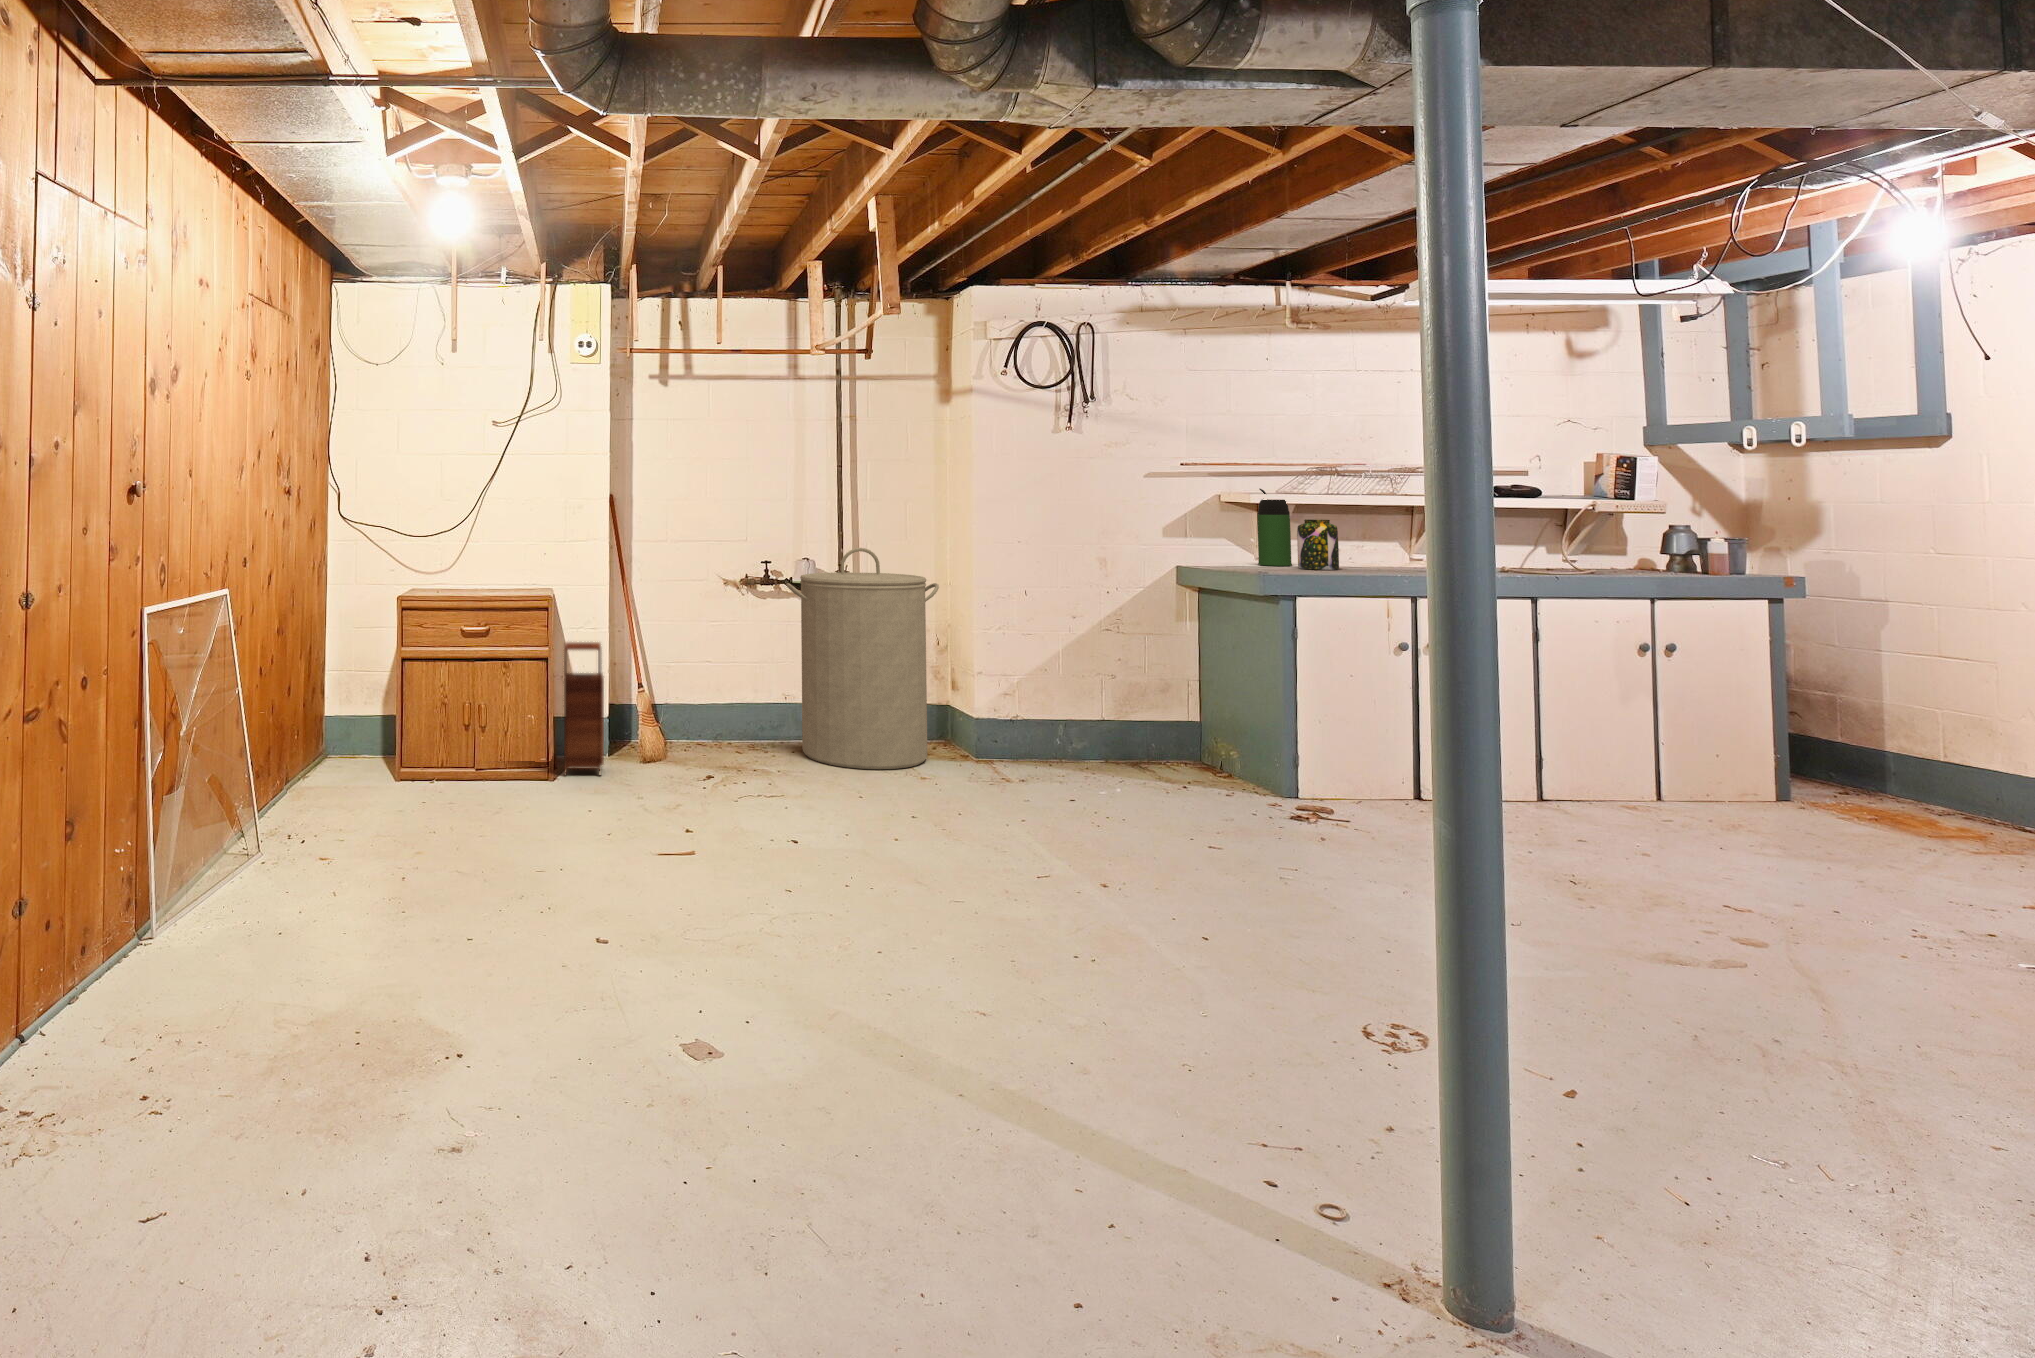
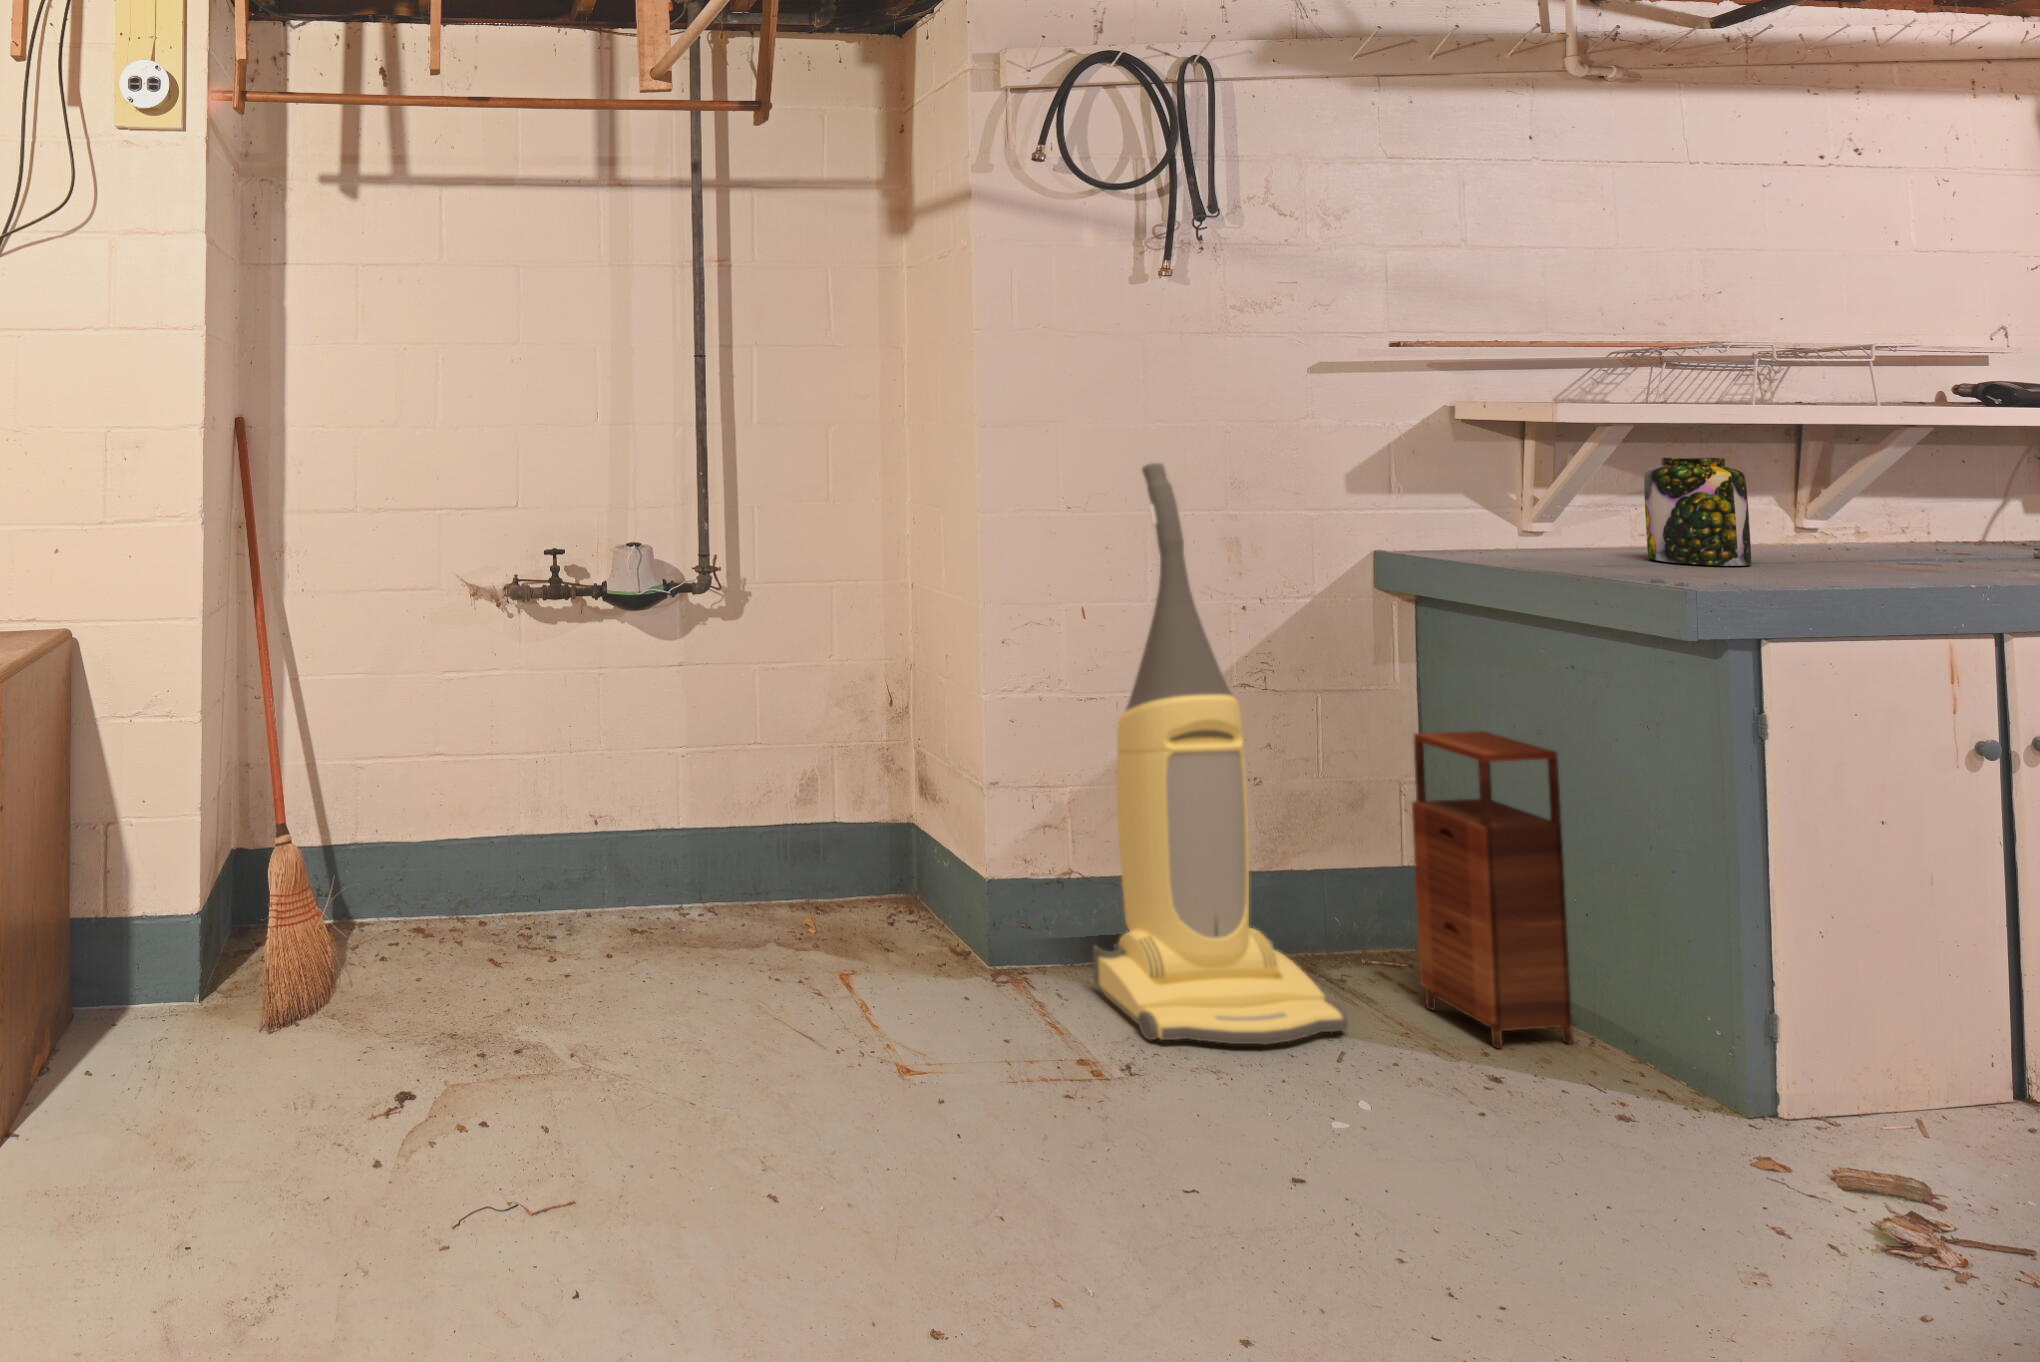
thermos bottle: present [1257,489,1292,566] -> none [1518,395,1596,551]
vacuum cleaner: none [1023,520,1133,779] -> present [1093,463,1348,1045]
laundry hamper: present [786,548,939,769] -> none [594,525,910,1031]
storage cabinet: present [564,642,604,775] -> present [1412,731,1573,1048]

